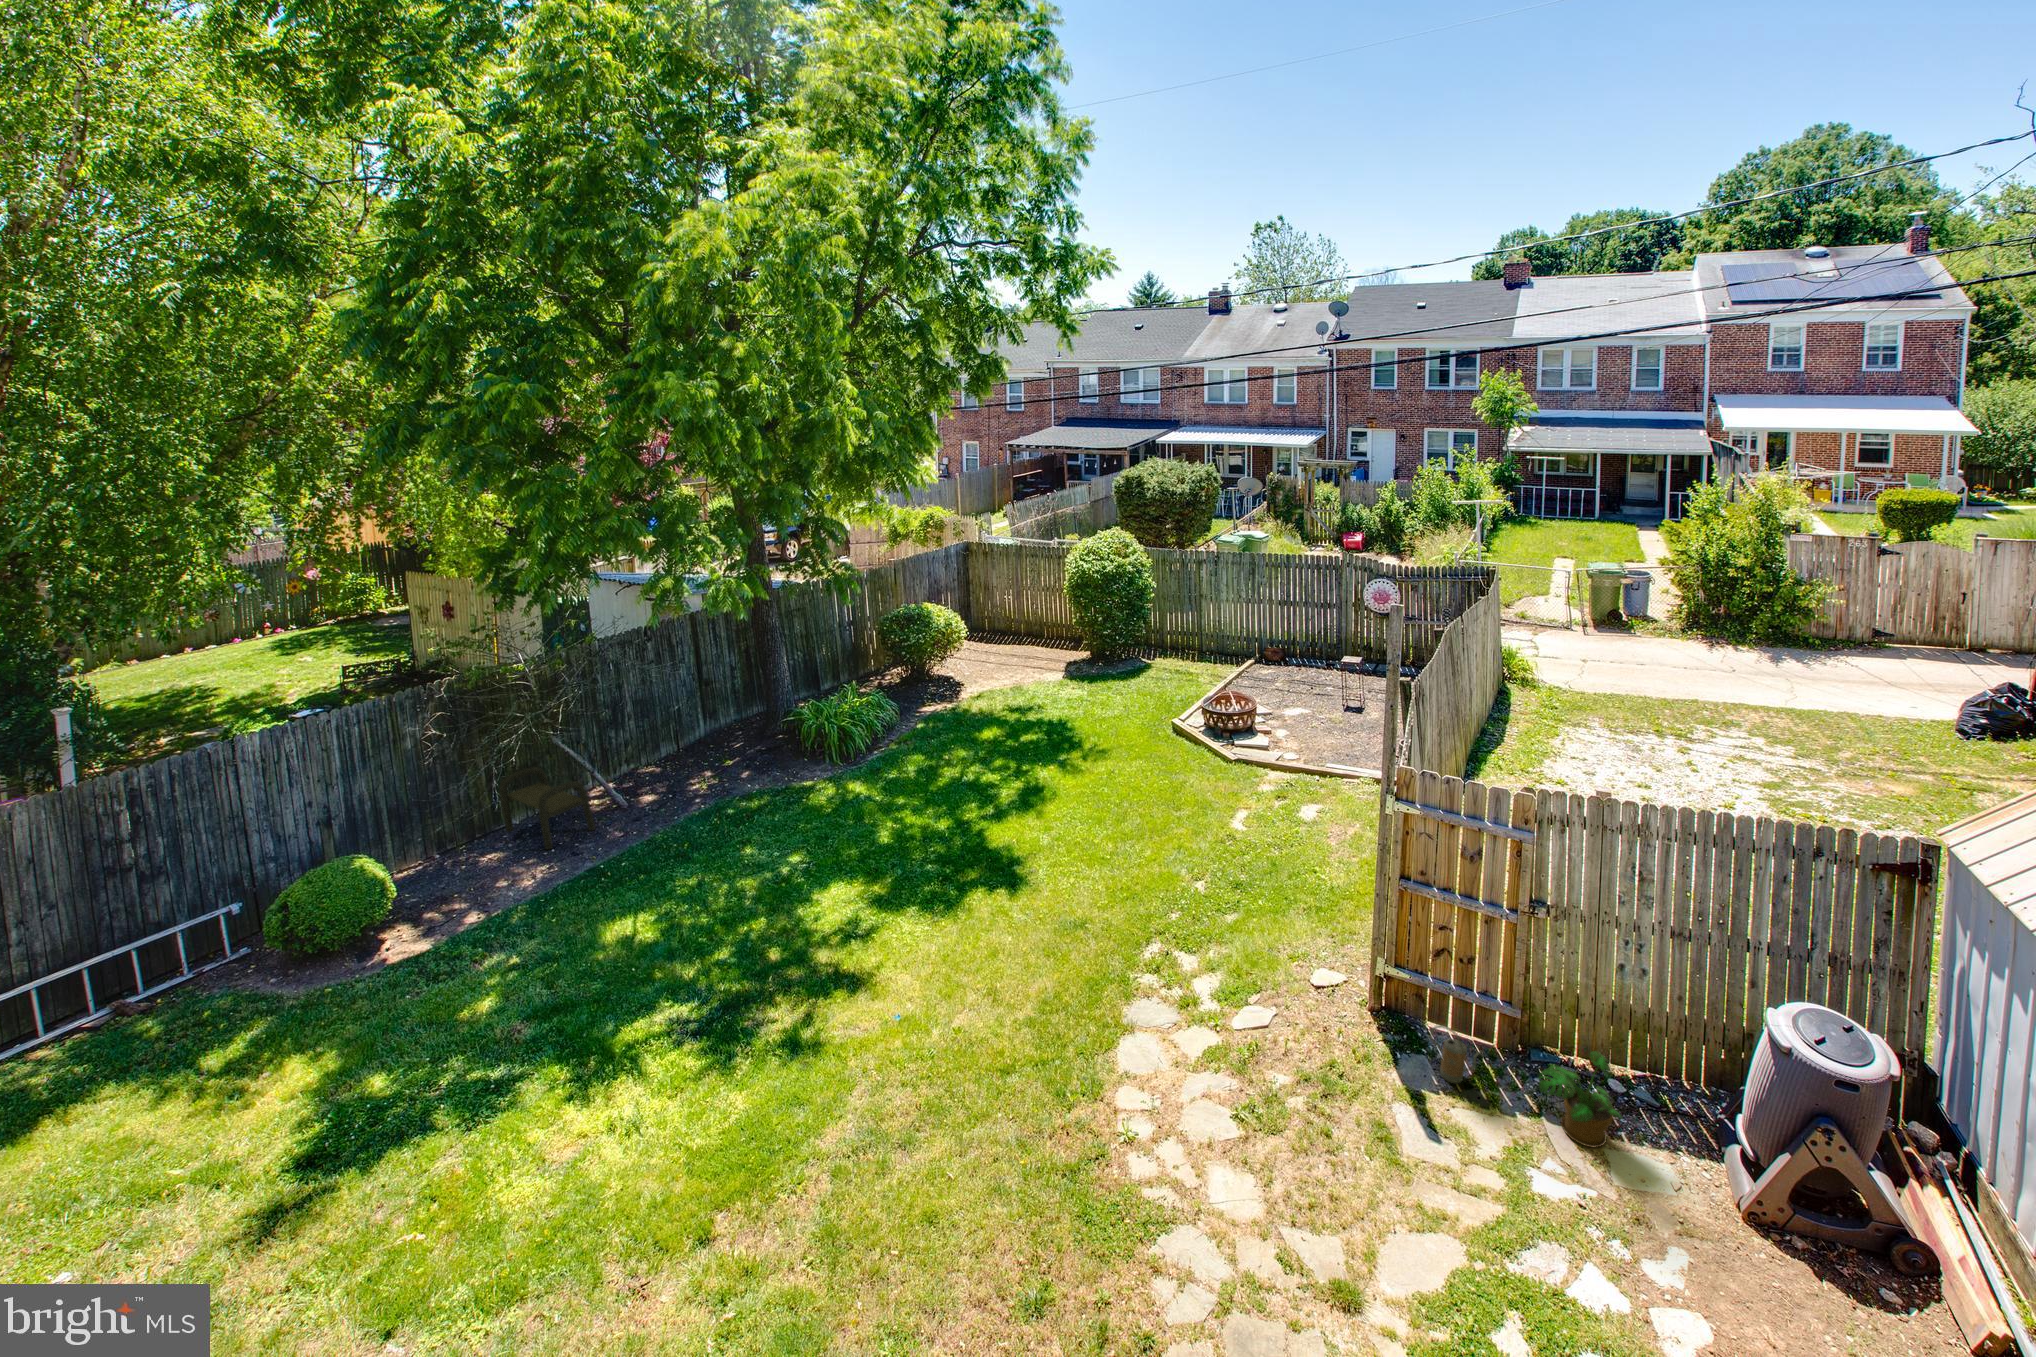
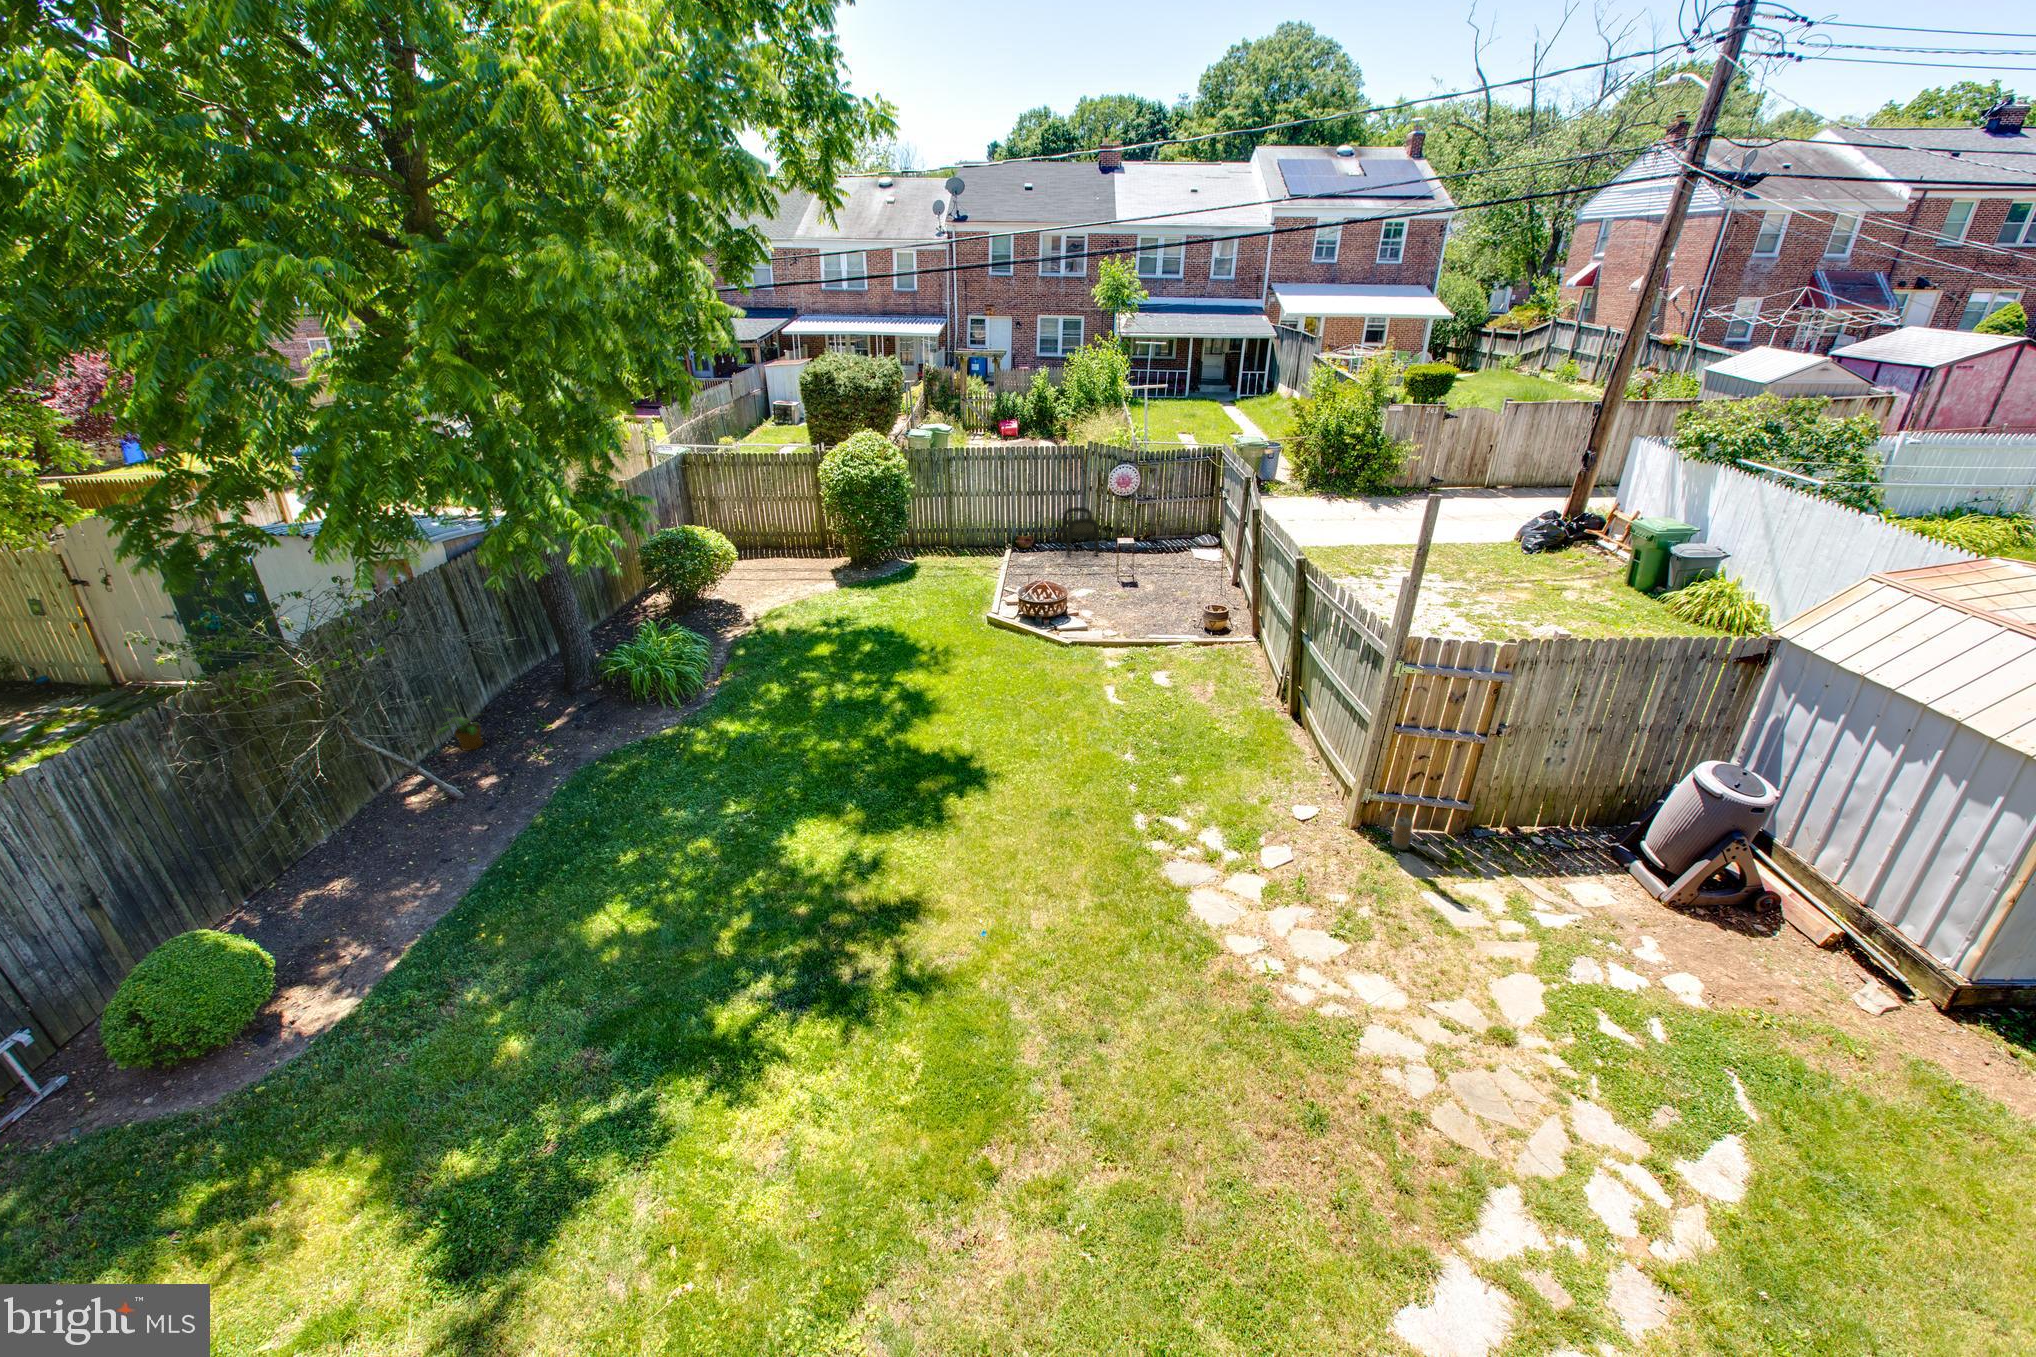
bench: present [499,767,595,849] -> present [1061,507,1099,557]
potted plant: present [1539,1051,1622,1147] -> present [436,708,484,751]

